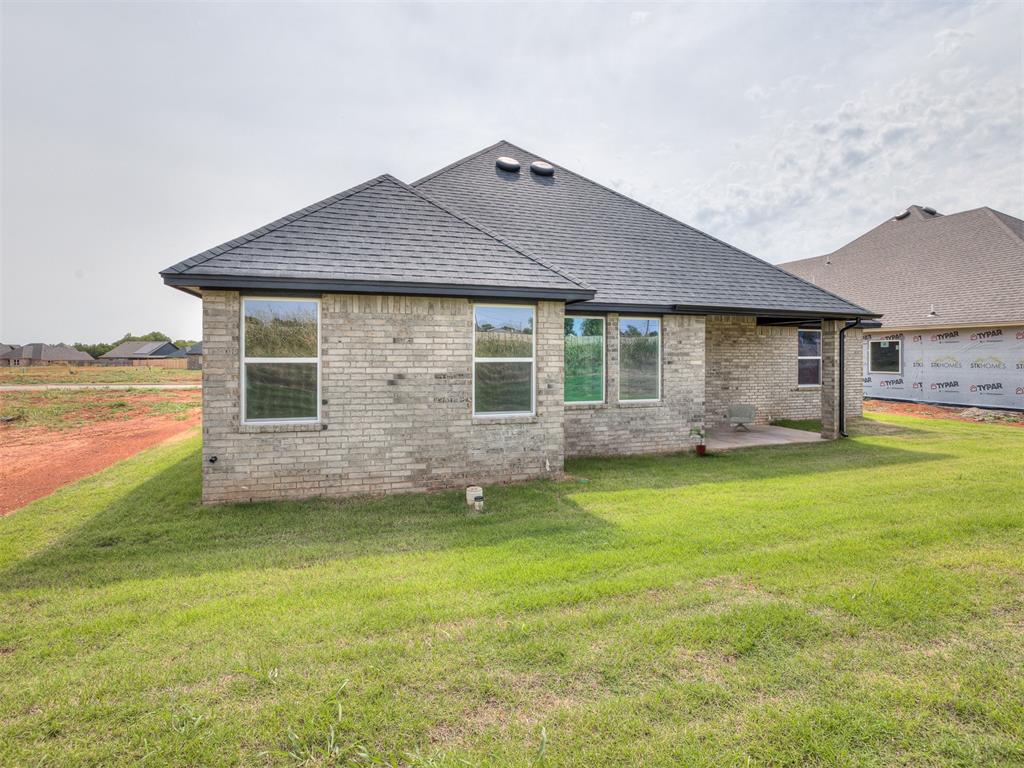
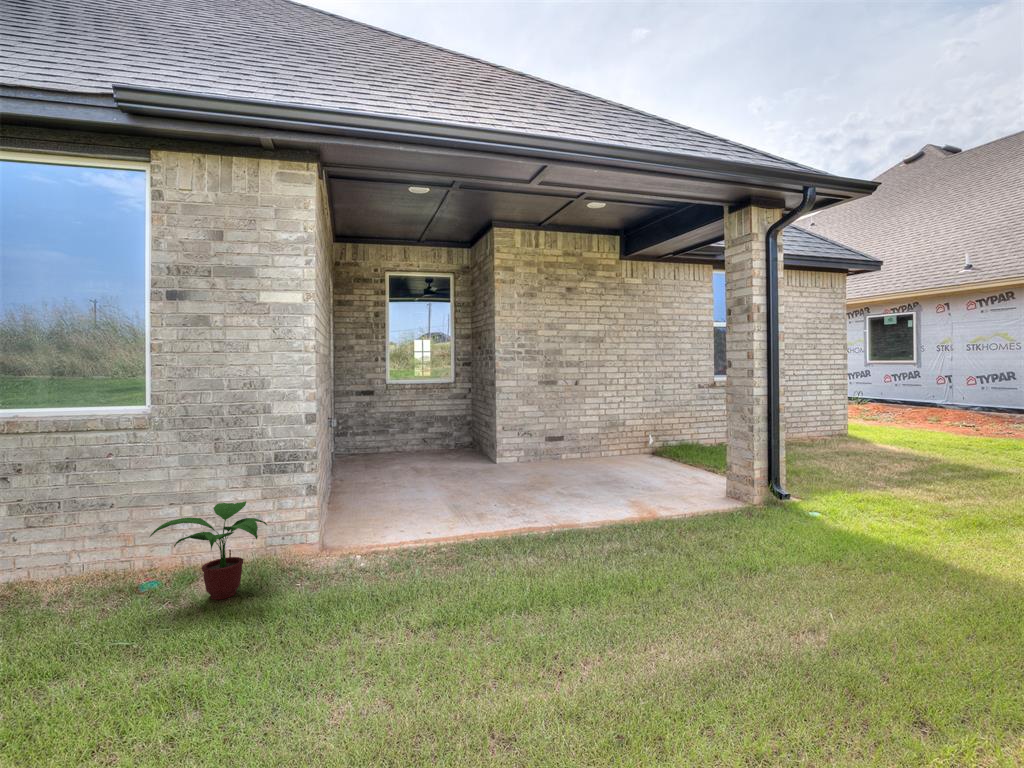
armchair: present [726,404,755,433] -> none [536,415,602,479]

